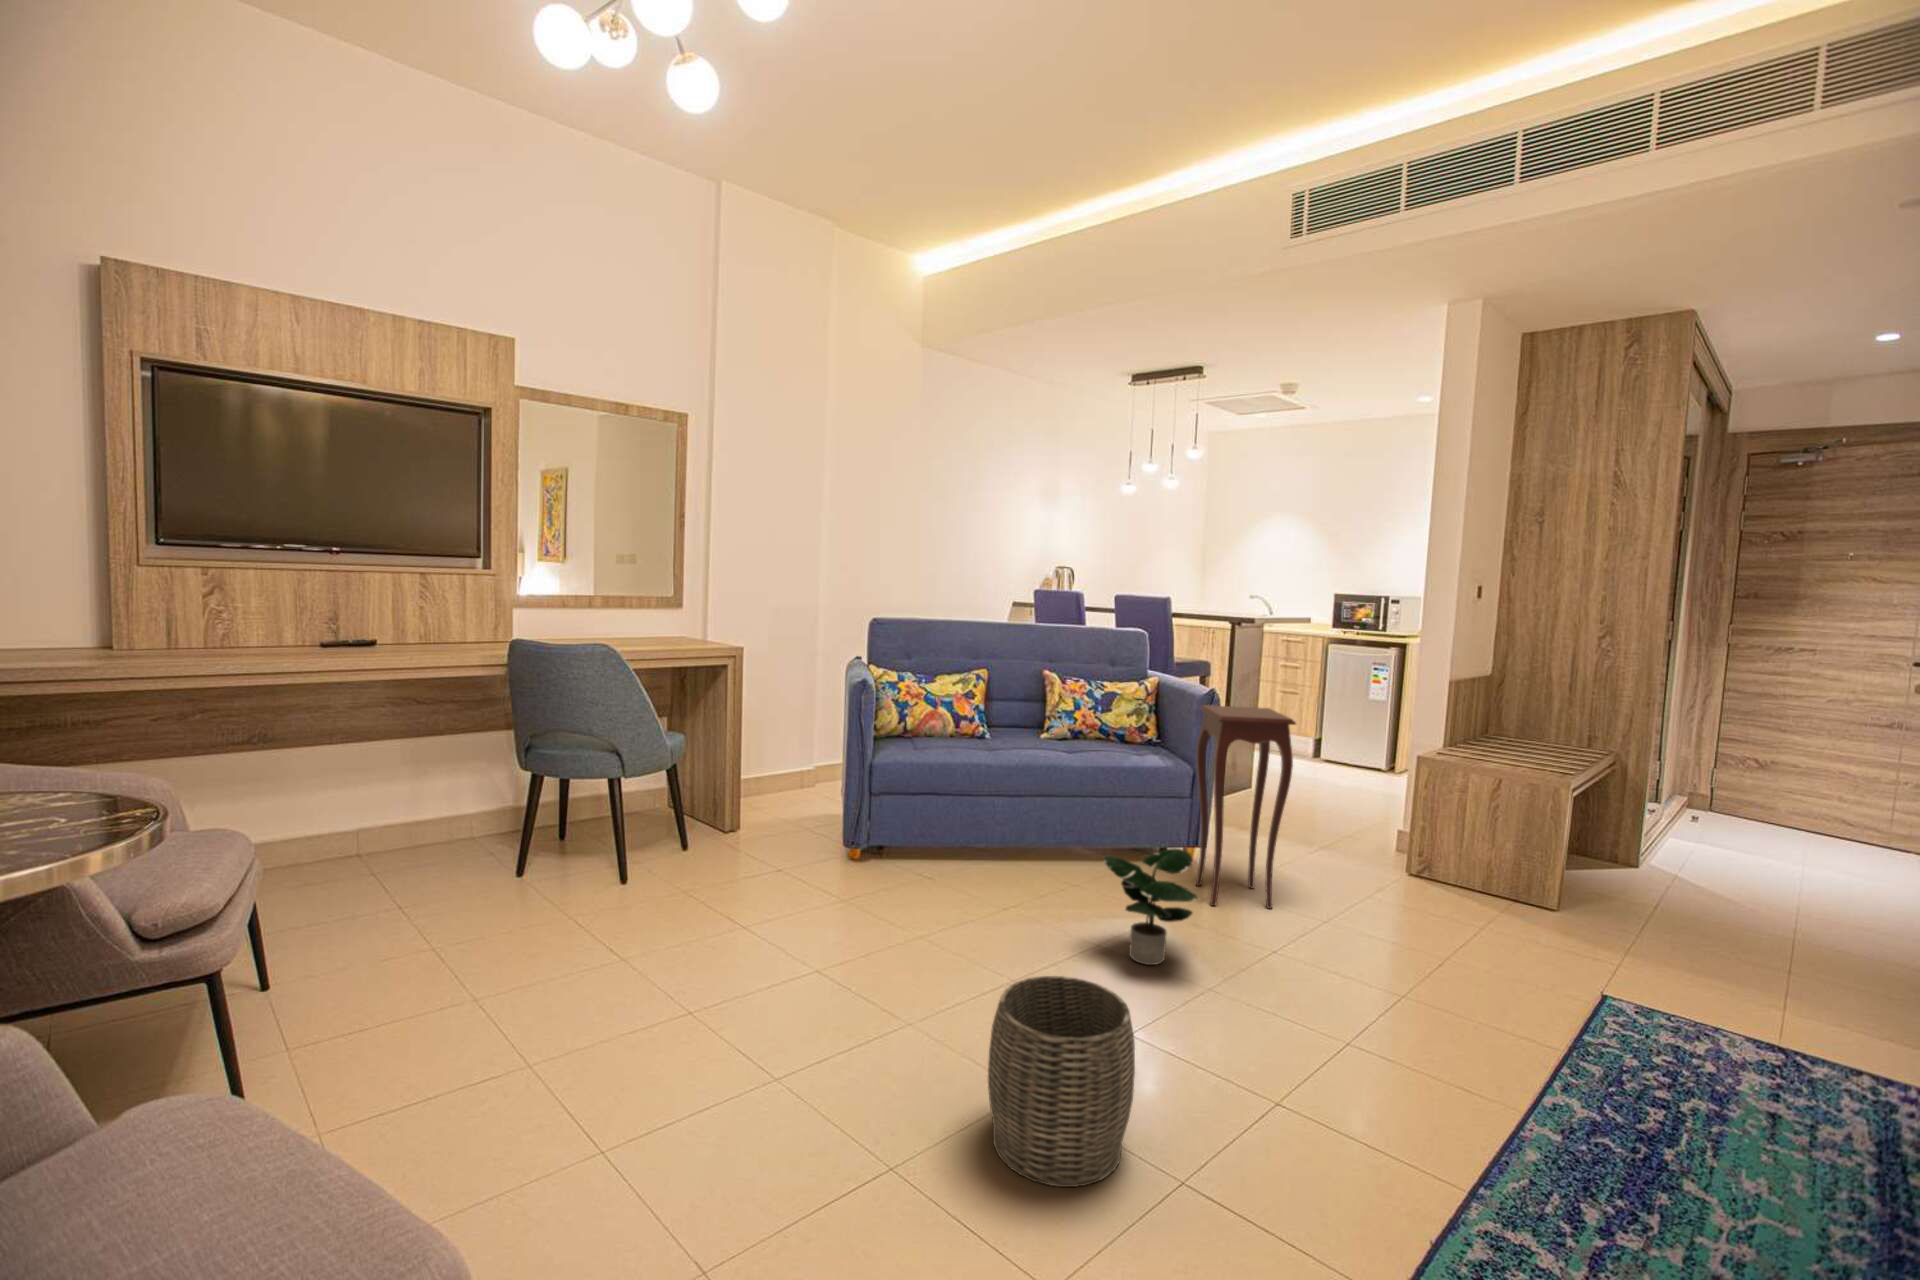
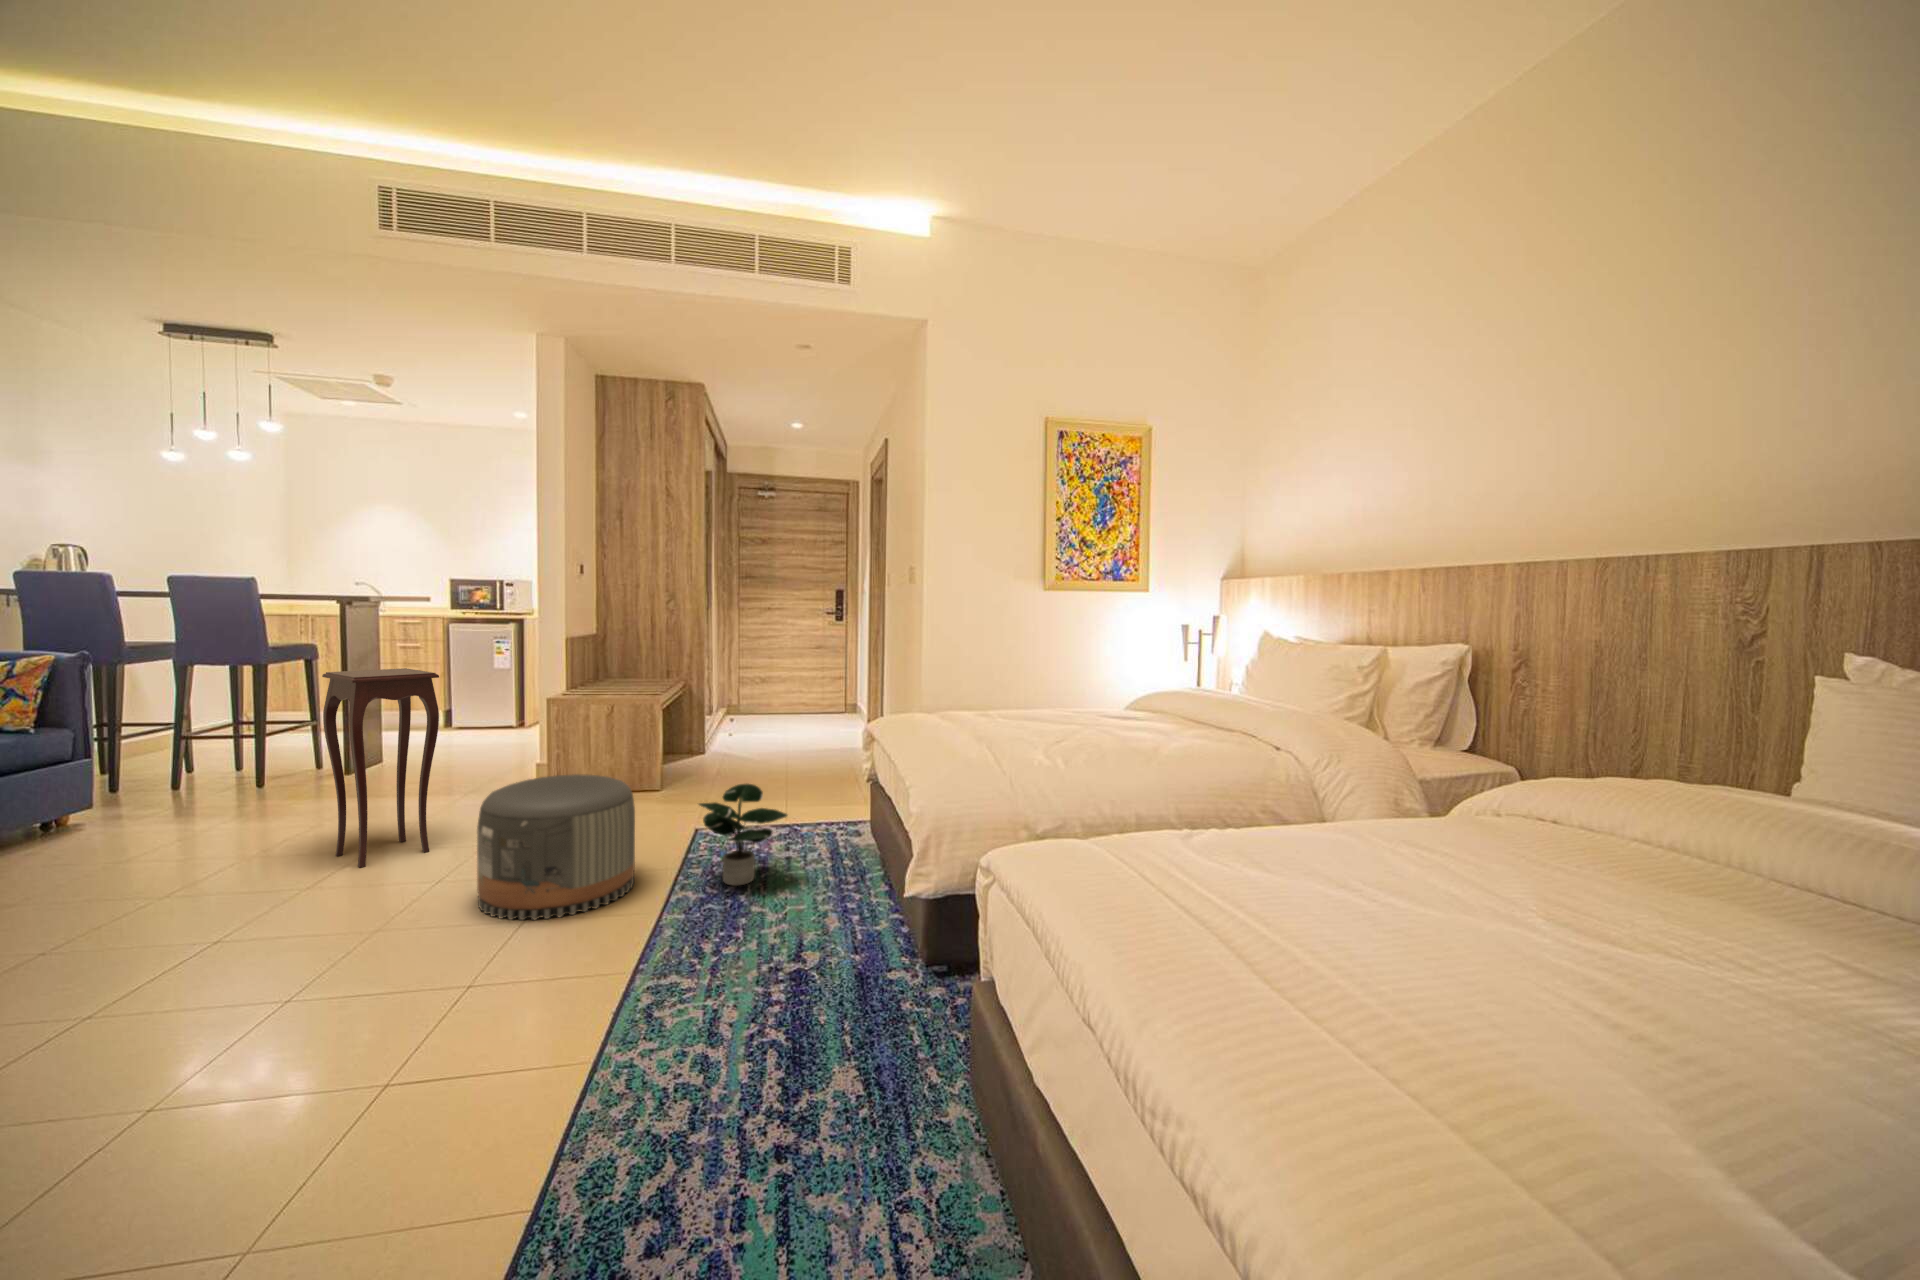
potted plant: present [1103,848,1197,965] -> present [699,784,787,886]
pouf: none [1305,869,1503,1066] -> present [477,774,635,920]
woven basket: present [988,976,1135,1187] -> none [71,947,311,1198]

